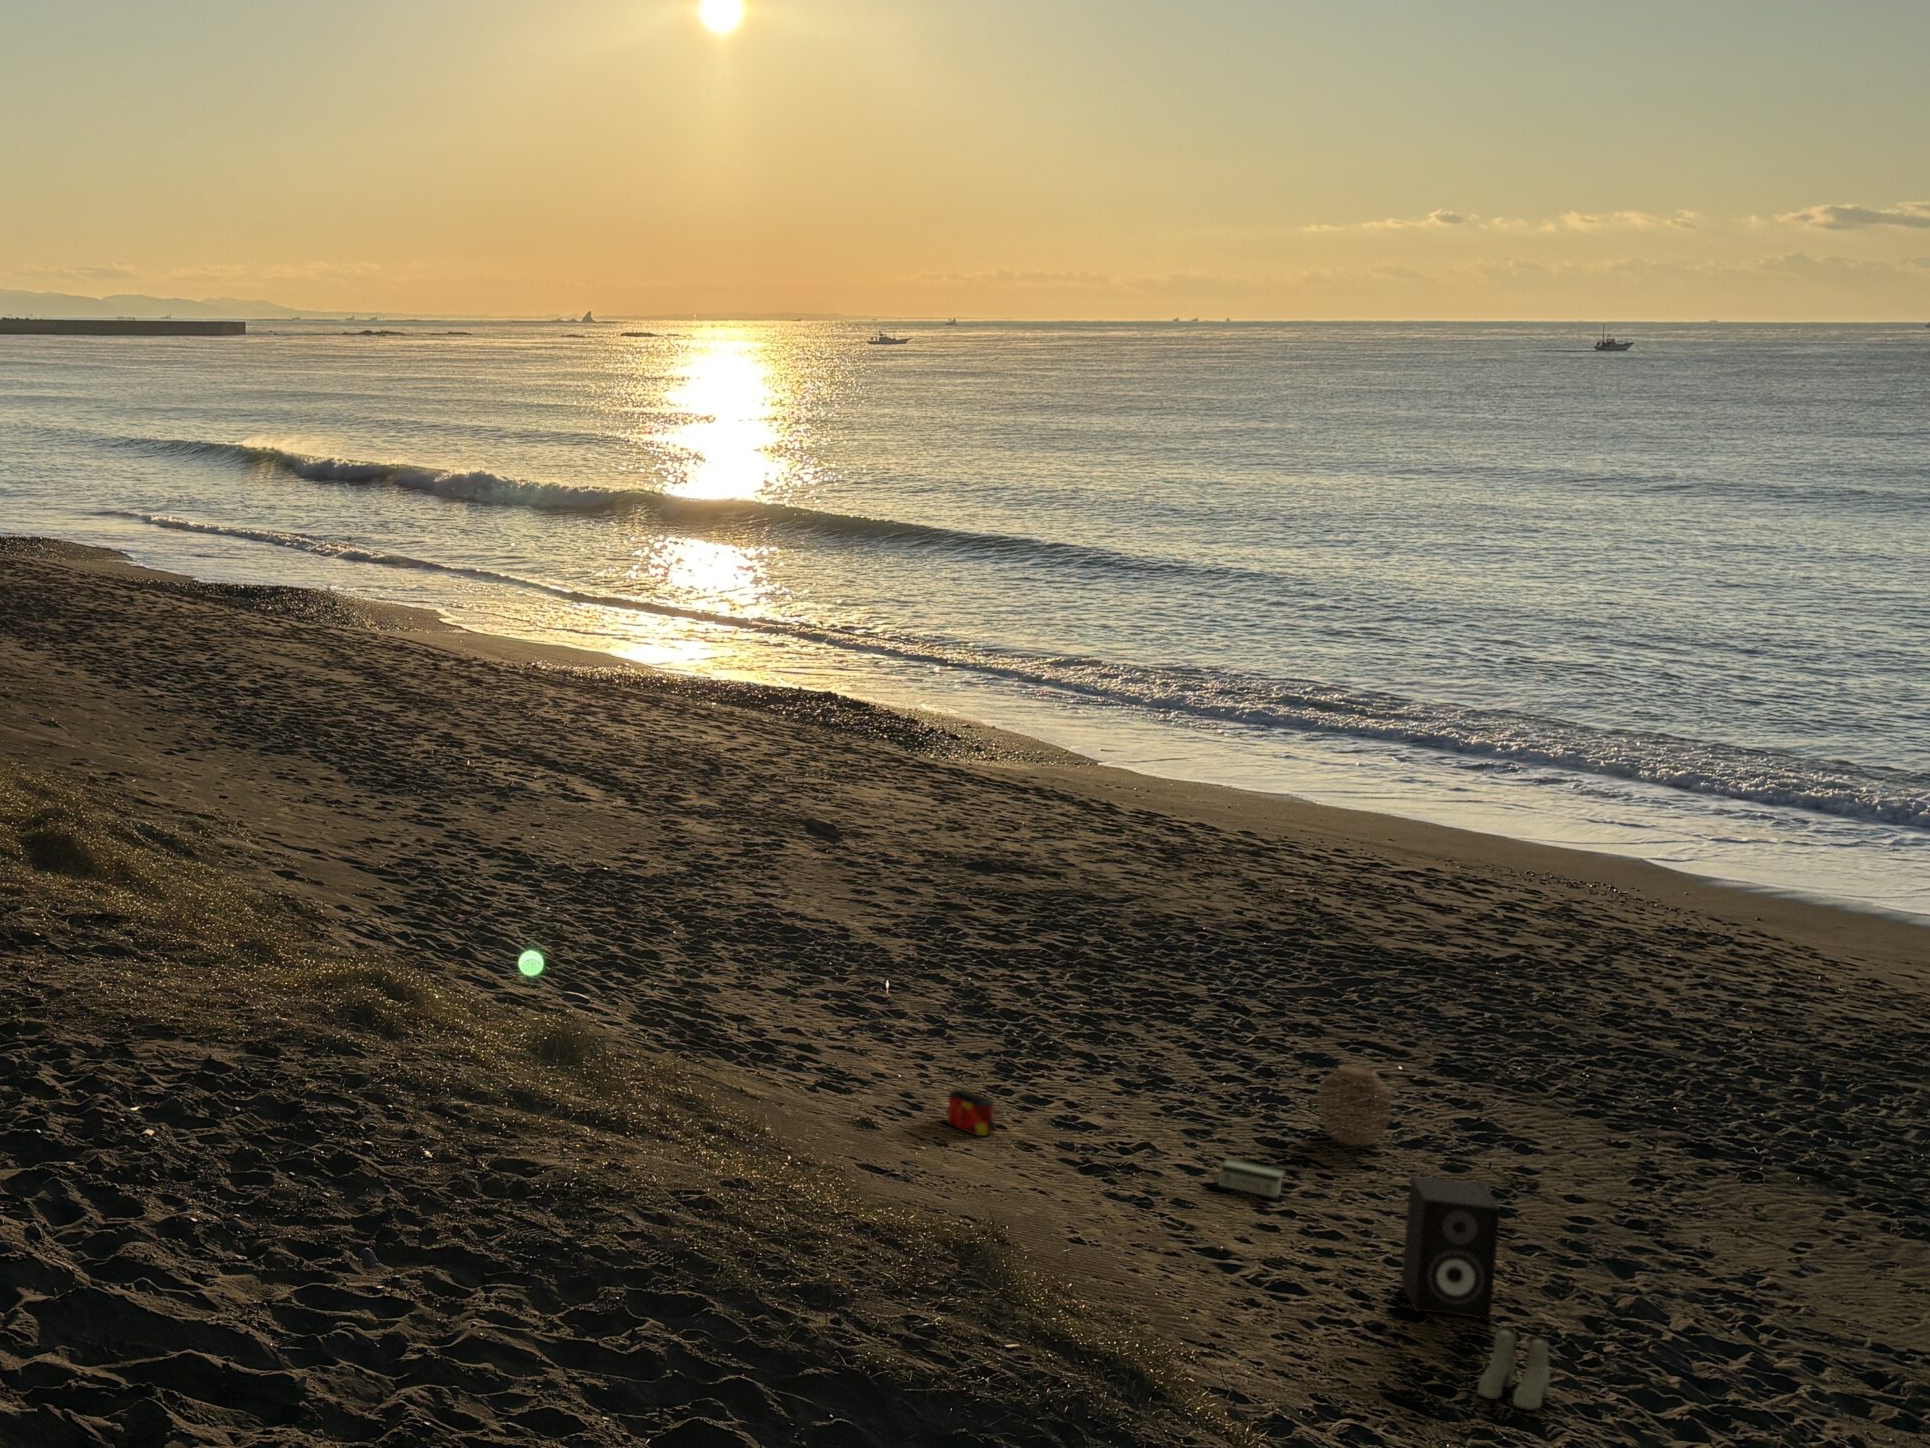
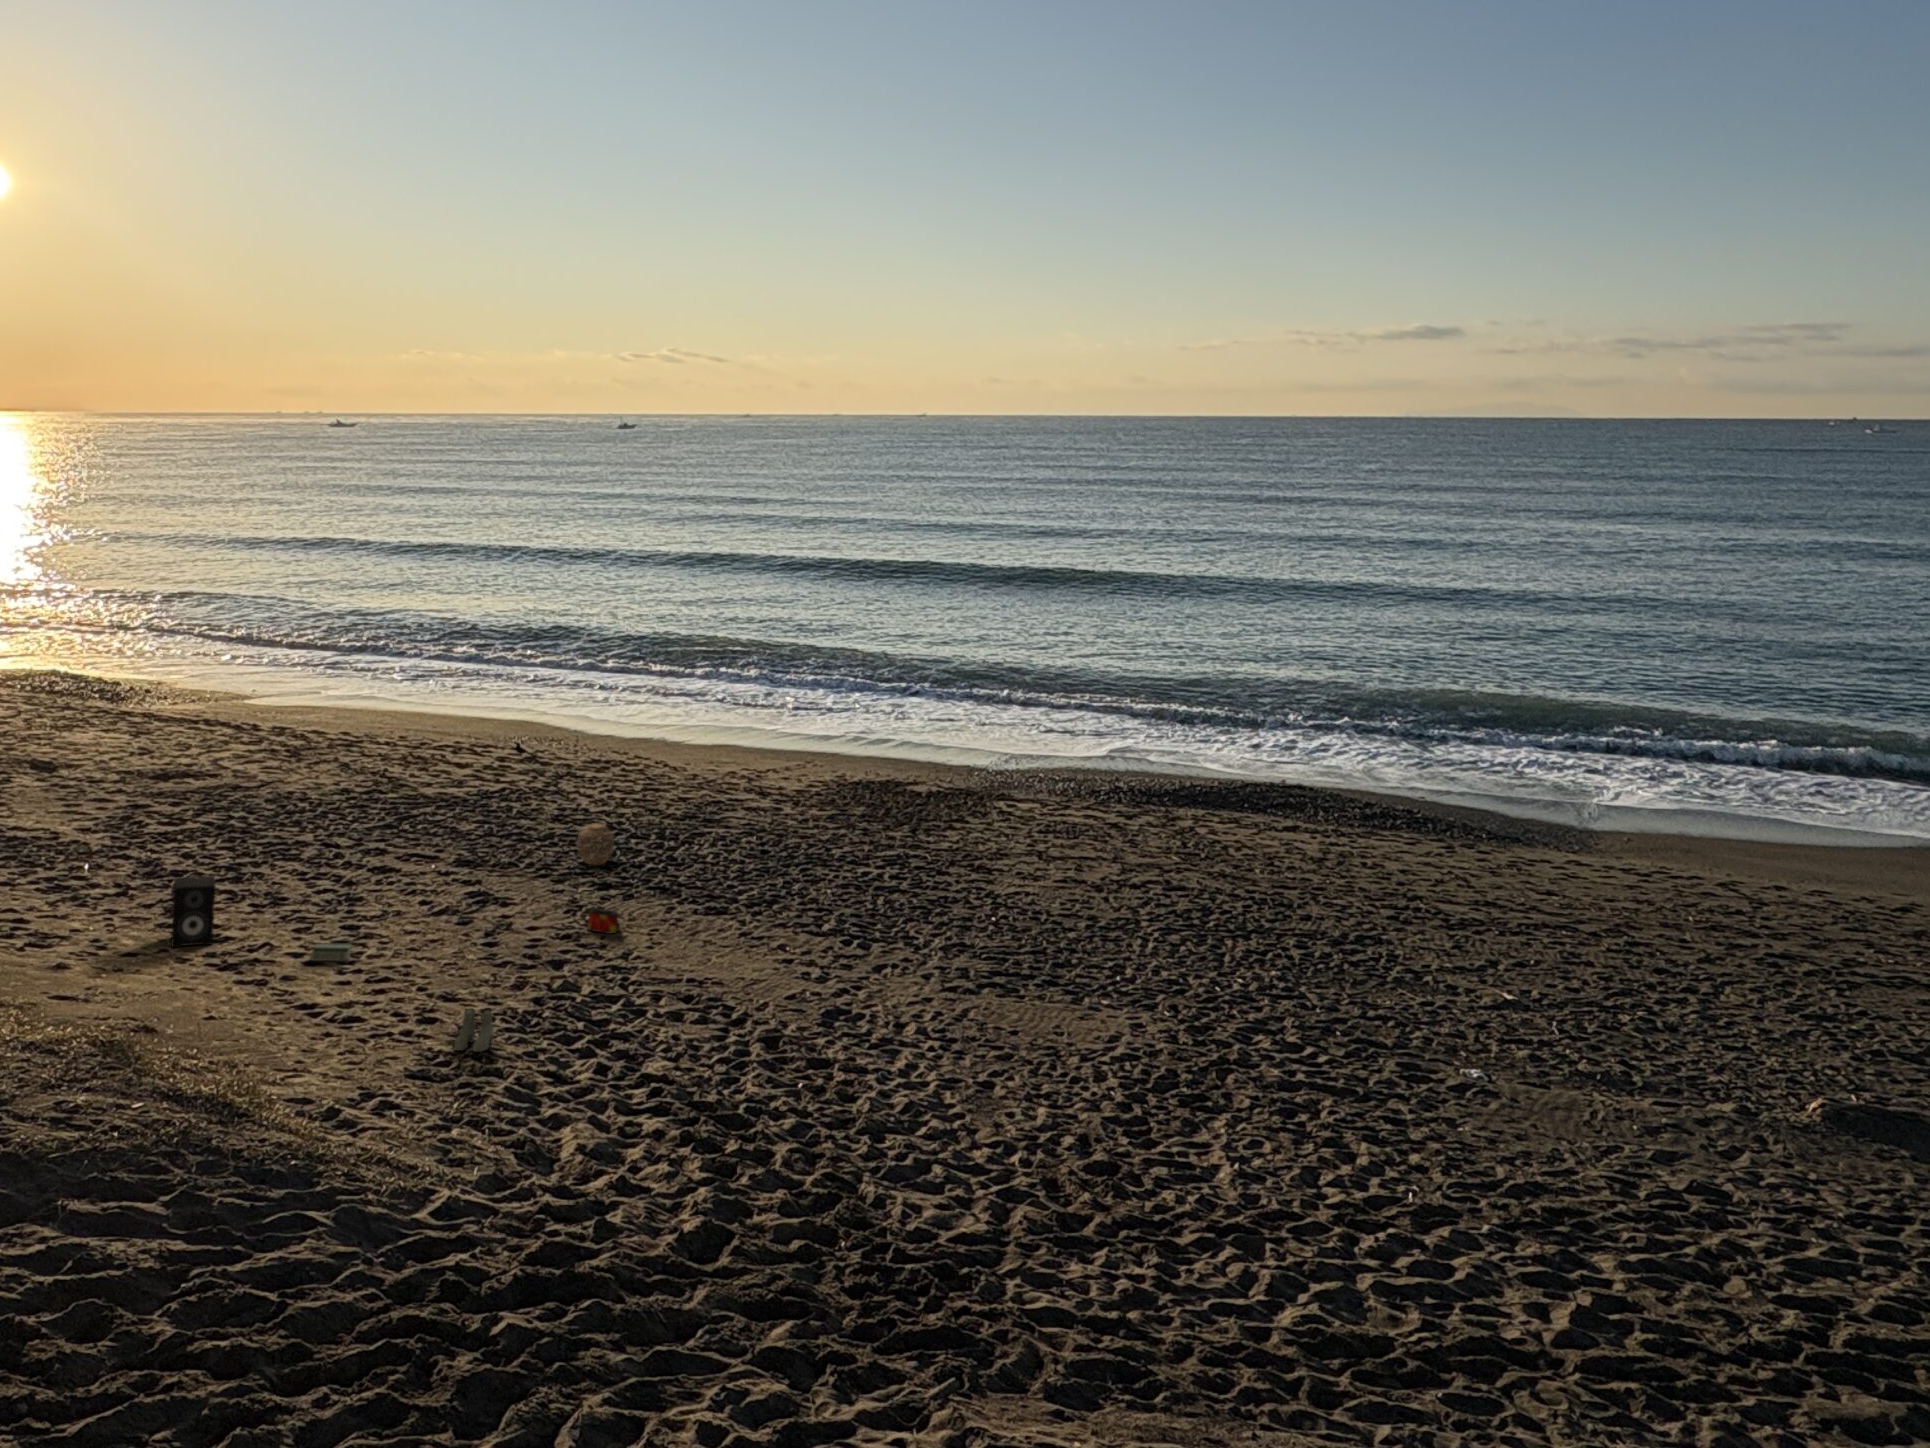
woven basket: present [1318,1064,1392,1146] -> present [578,823,614,864]
bag: present [946,1089,995,1136] -> present [586,908,620,934]
speaker: present [1401,1175,1500,1321] -> present [171,876,215,947]

